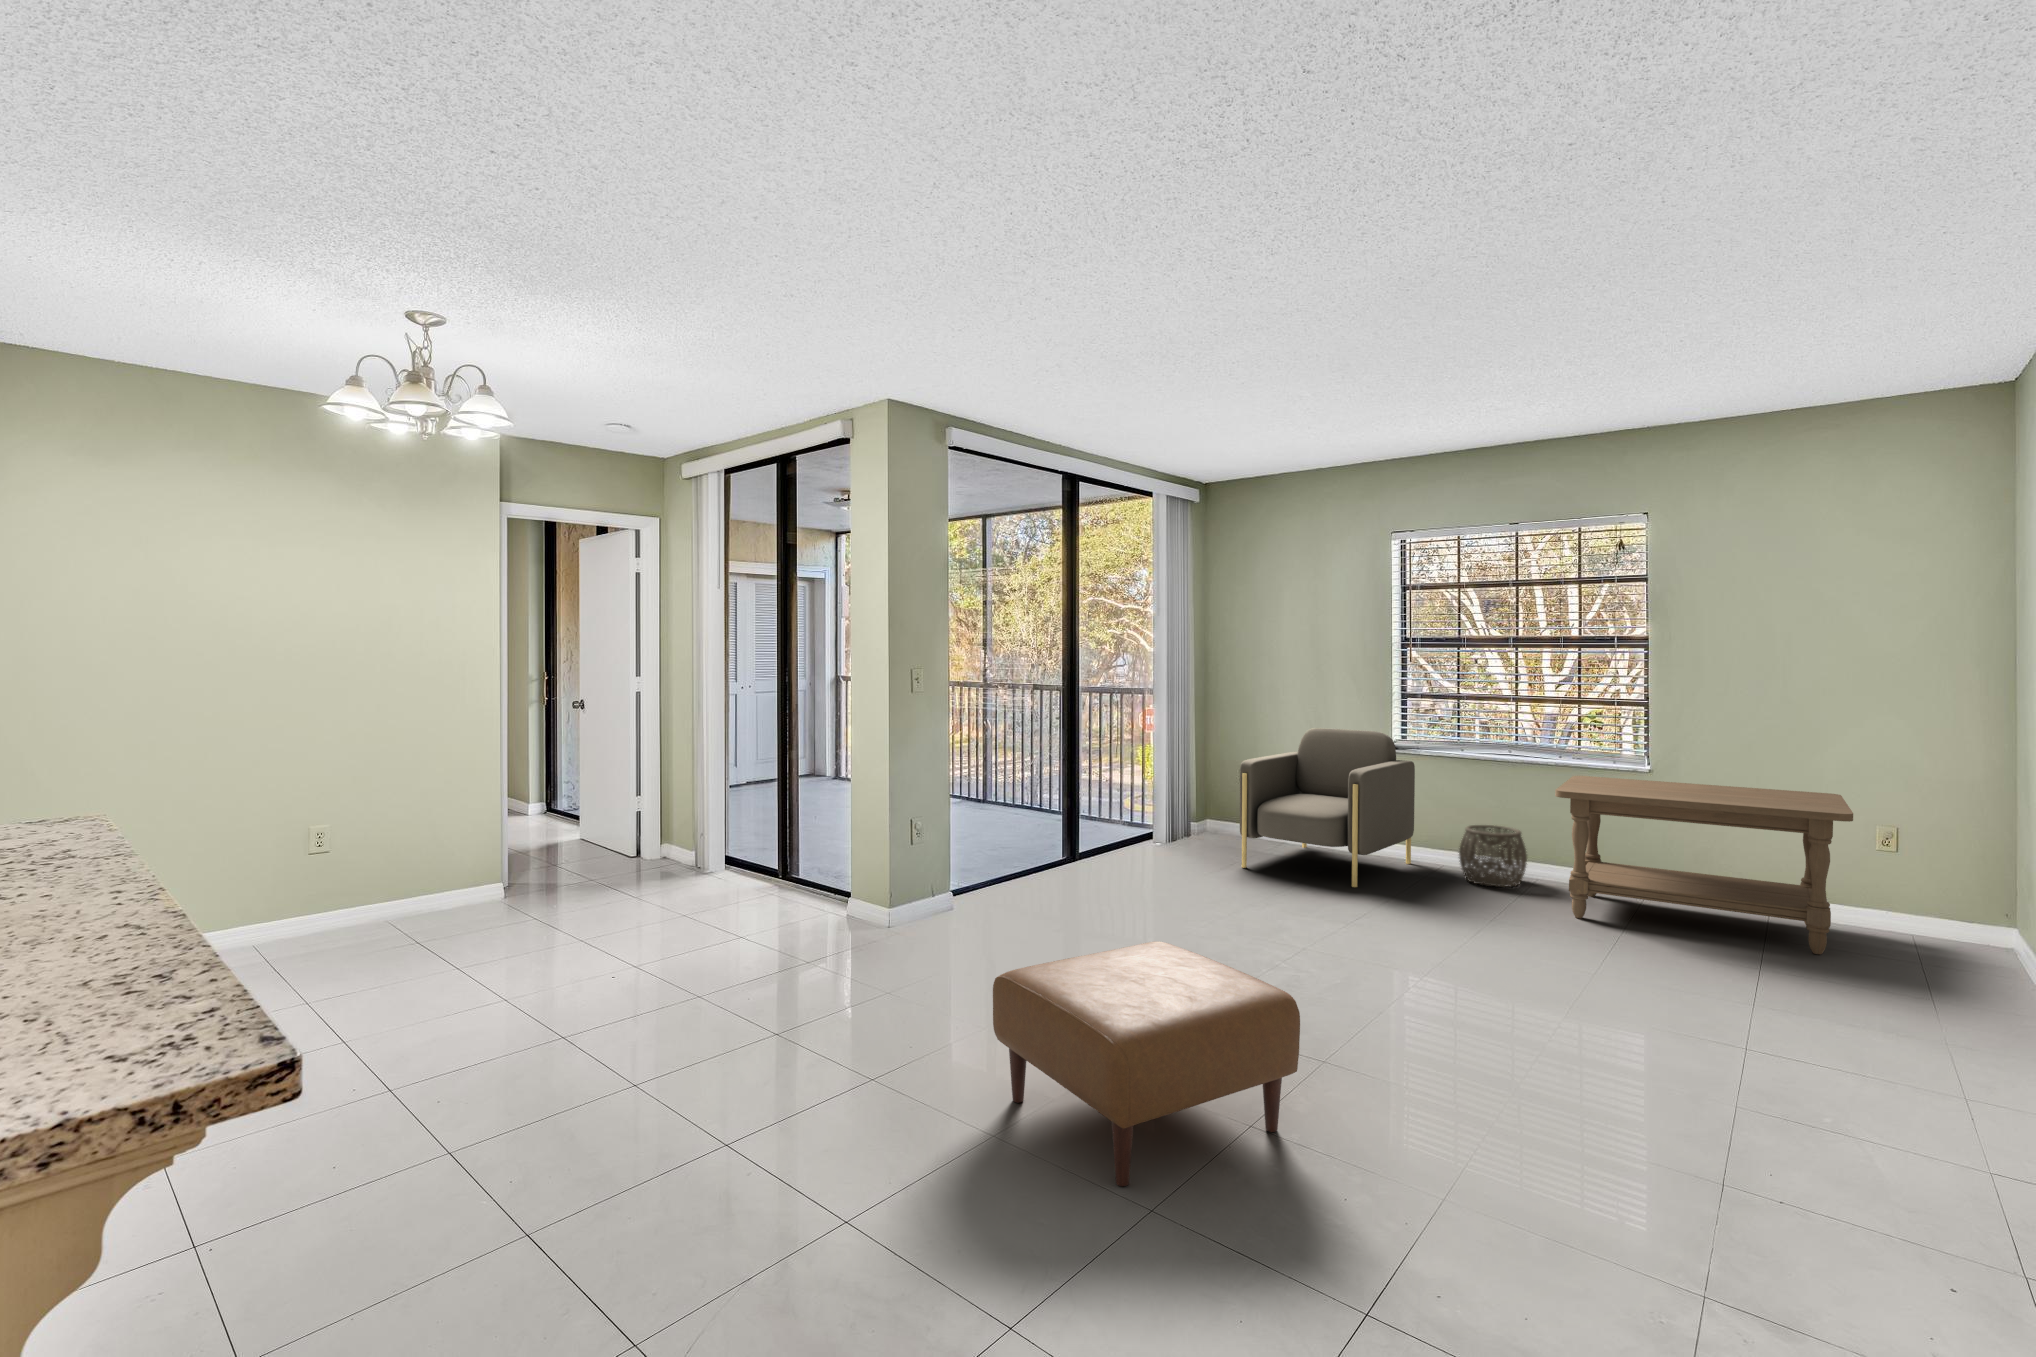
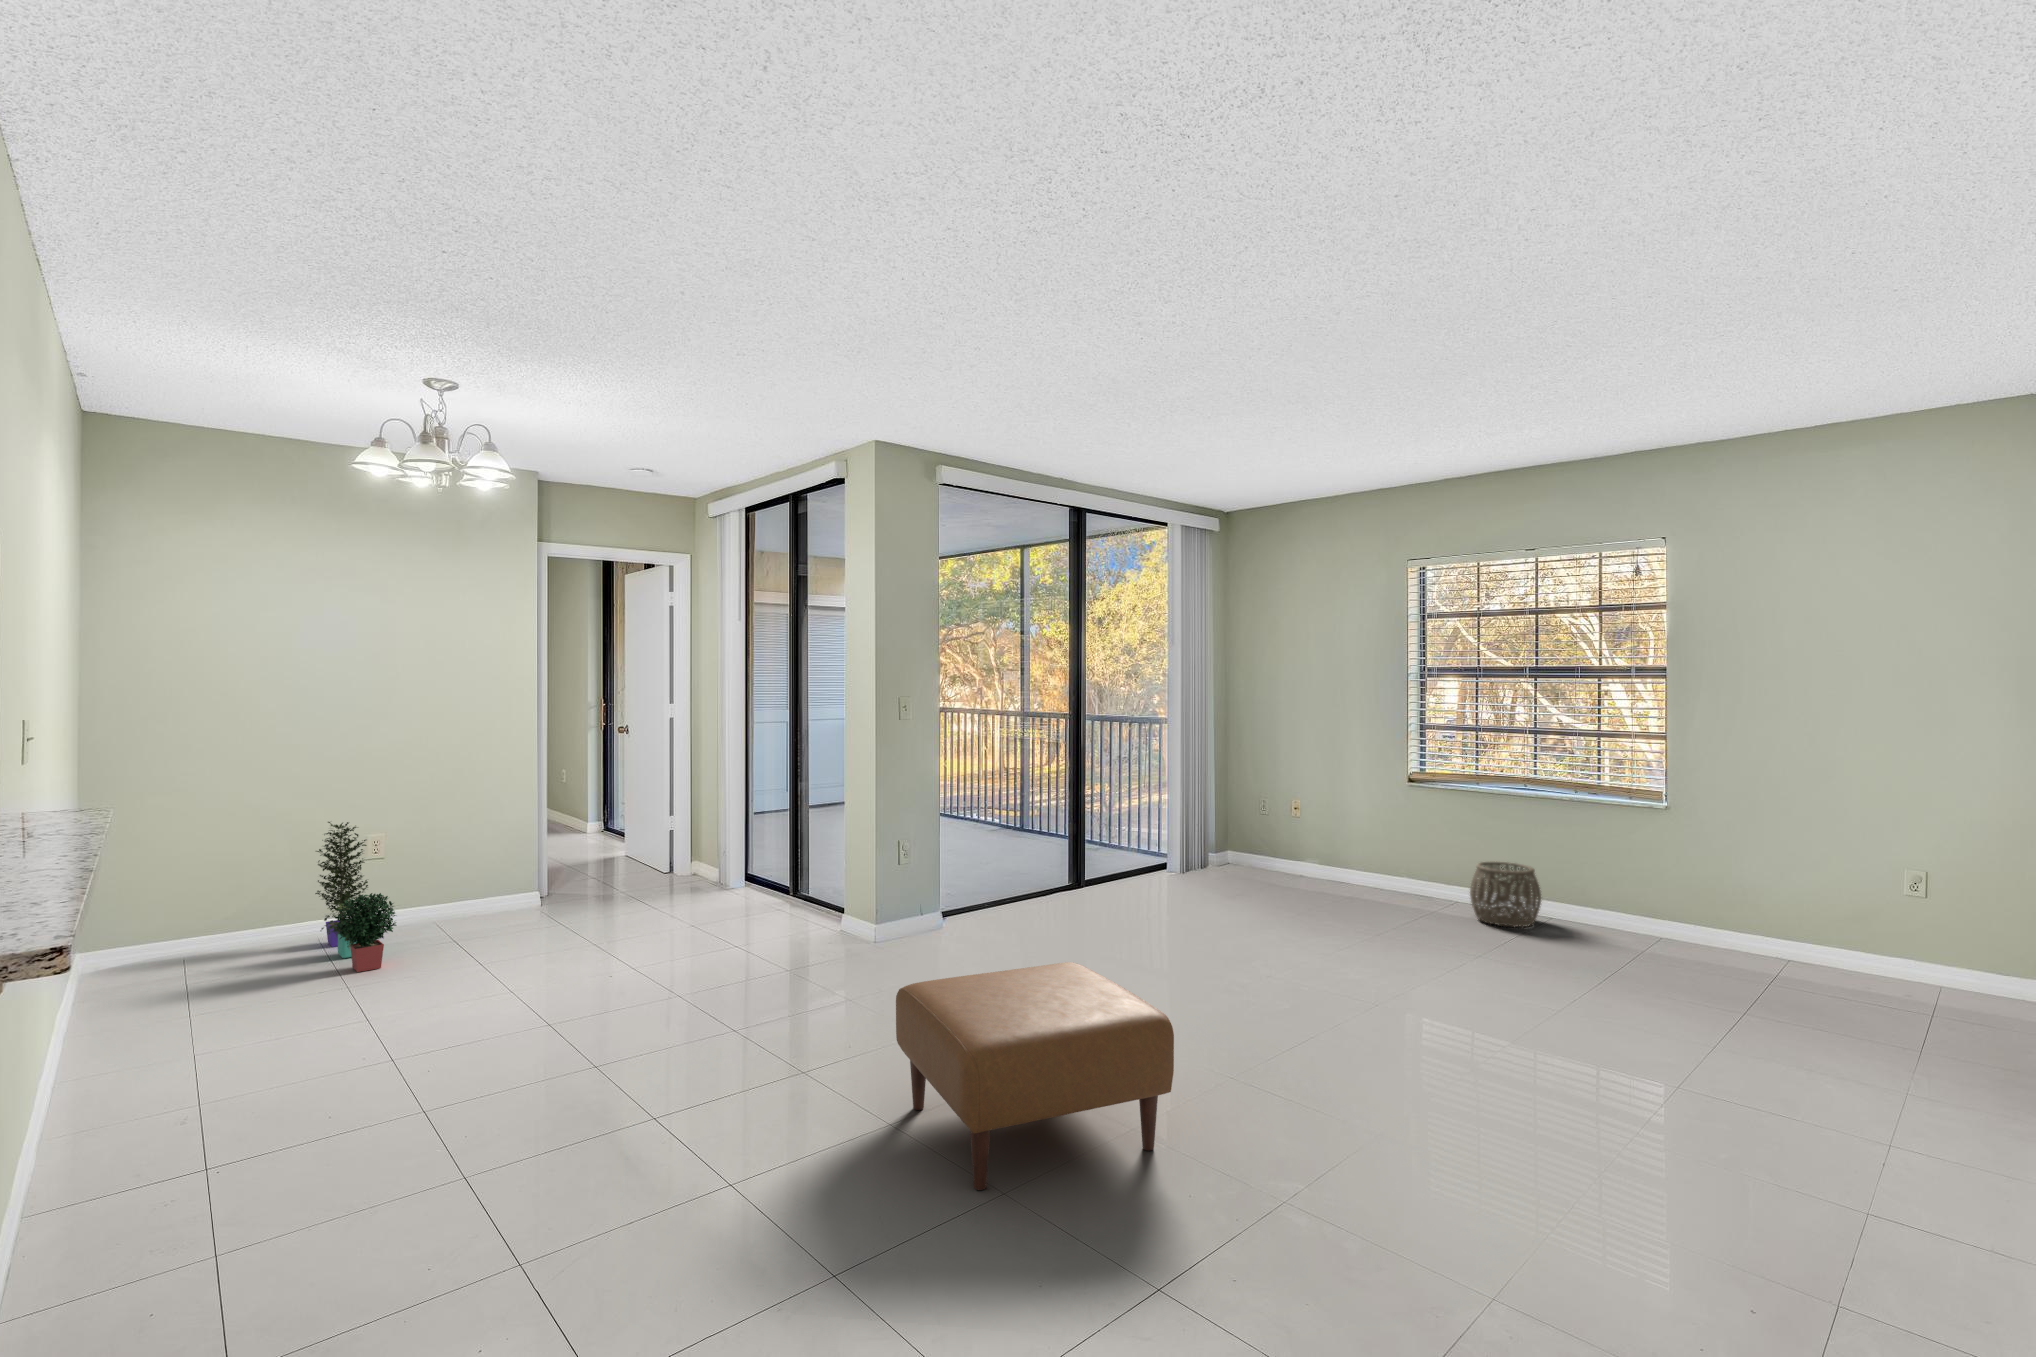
armchair: present [1240,728,1415,887] -> none [1245,759,1429,922]
coffee table: present [1555,776,1853,954] -> none [1553,812,1871,1008]
potted plant: none [259,811,369,979] -> present [315,822,396,972]

